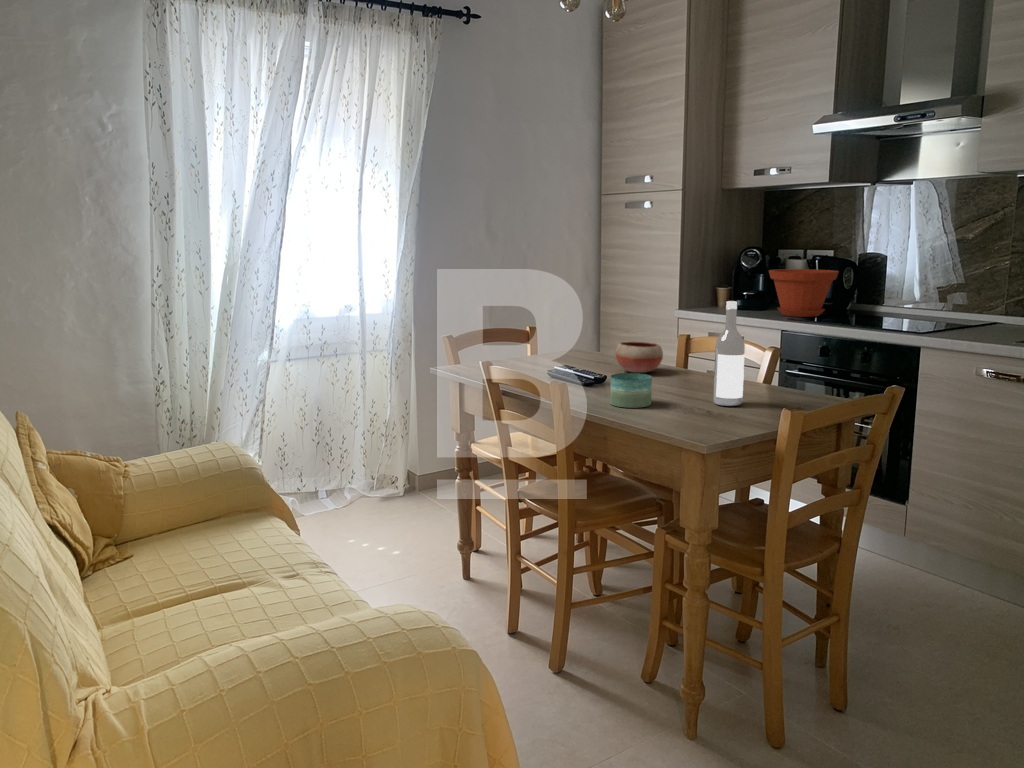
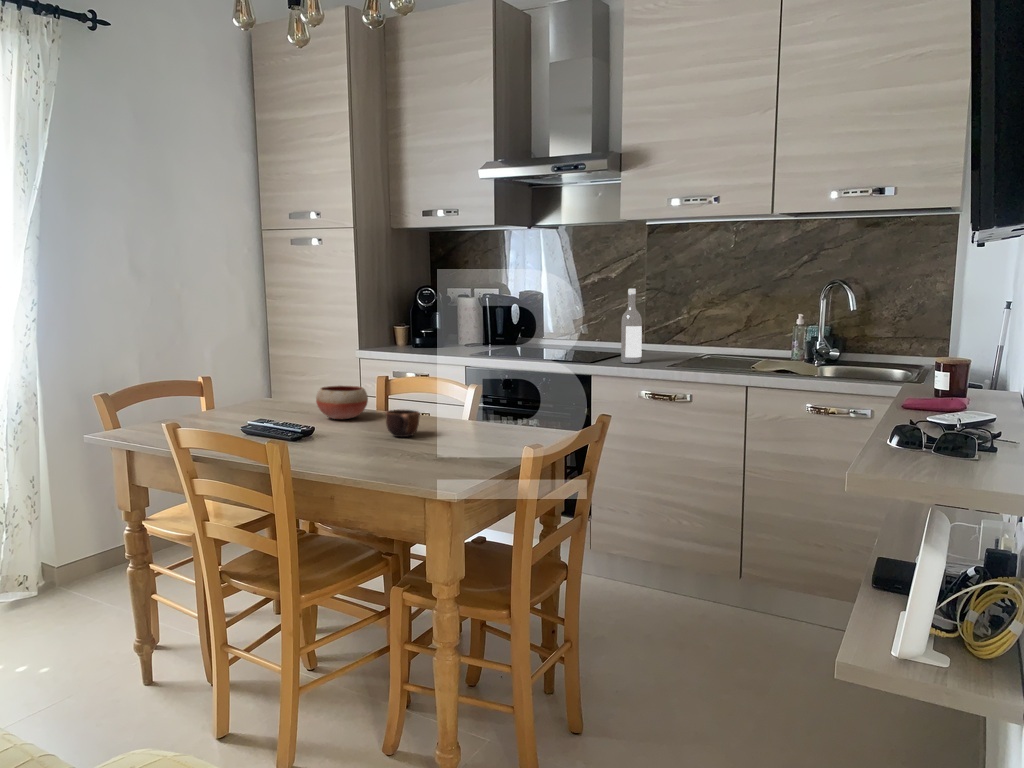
plant pot: present [769,269,839,317] -> none [446,307,509,352]
wine bottle: present [713,301,745,406] -> present [621,289,642,363]
mug: none [670,367,703,393] -> present [385,409,420,437]
candle: present [610,373,652,408] -> none [329,420,375,459]

